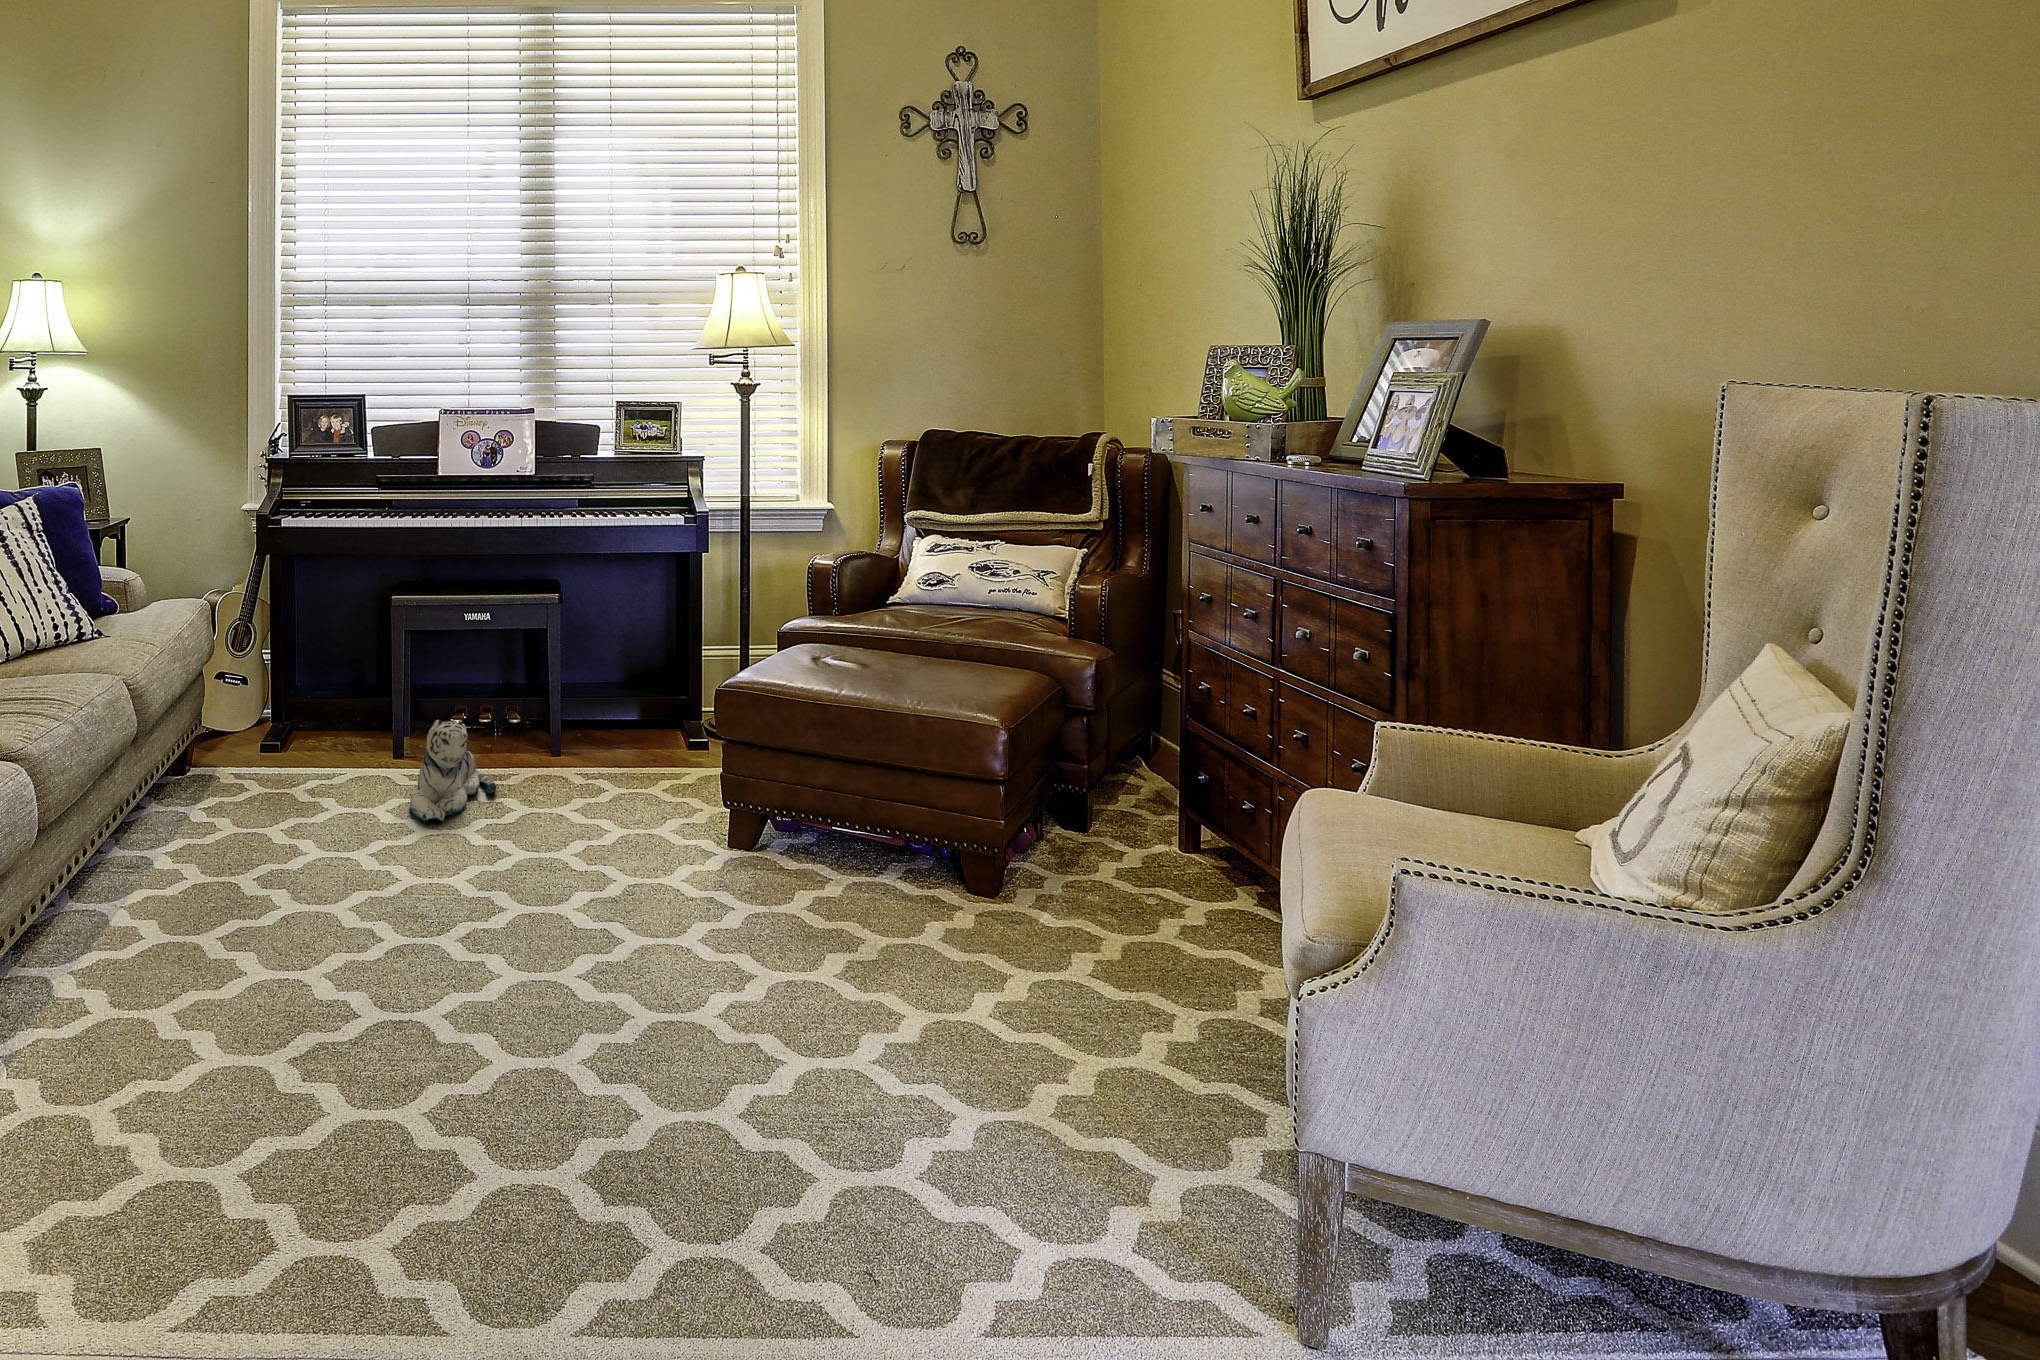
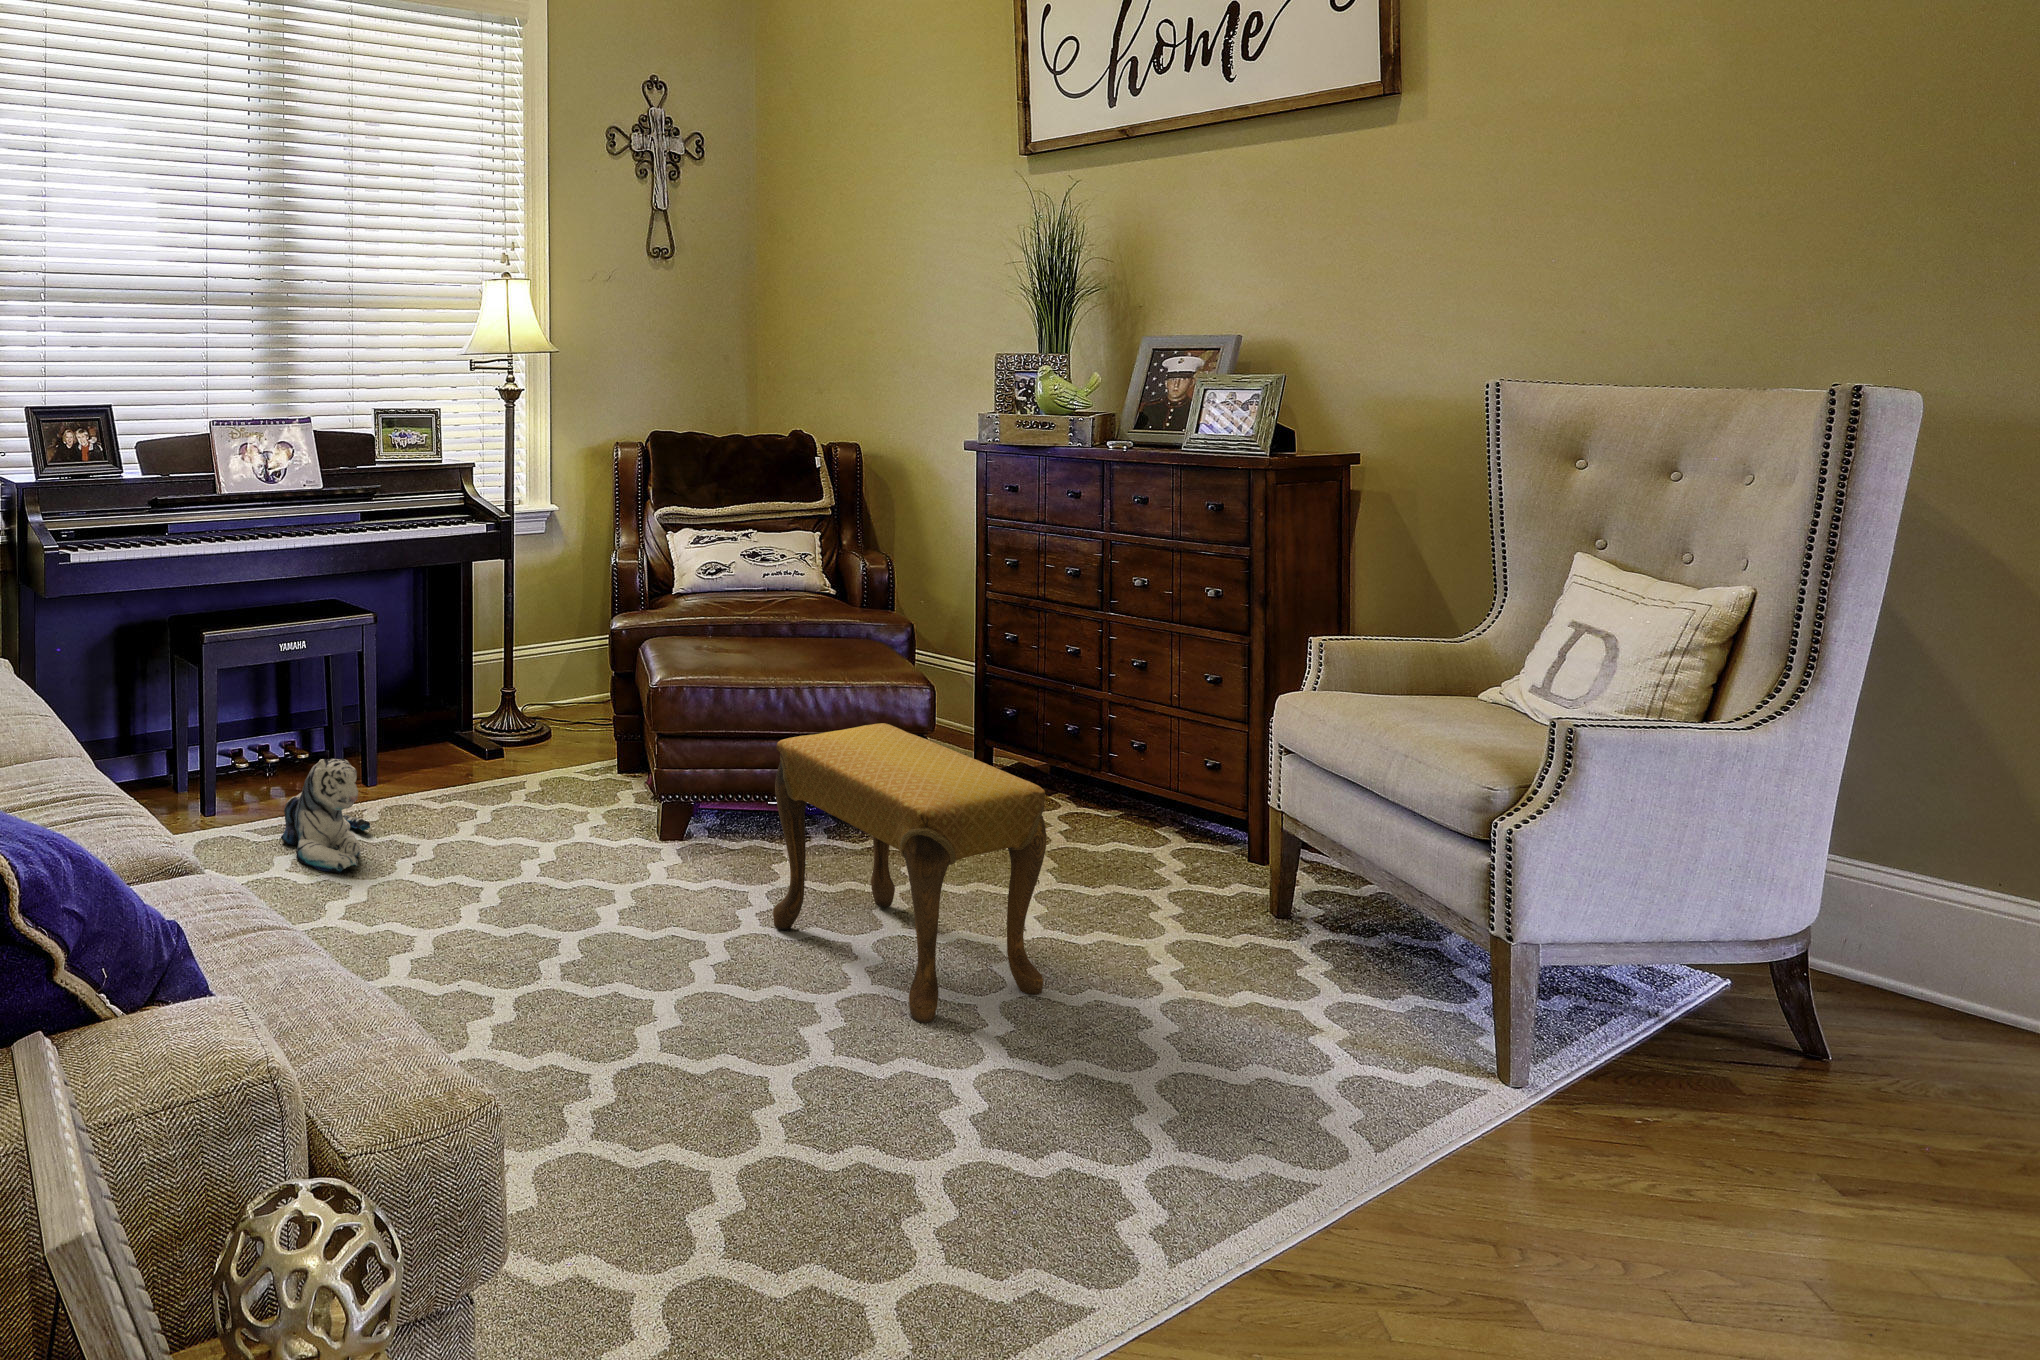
footstool: none [714,753,901,1075] -> present [773,723,1046,1023]

